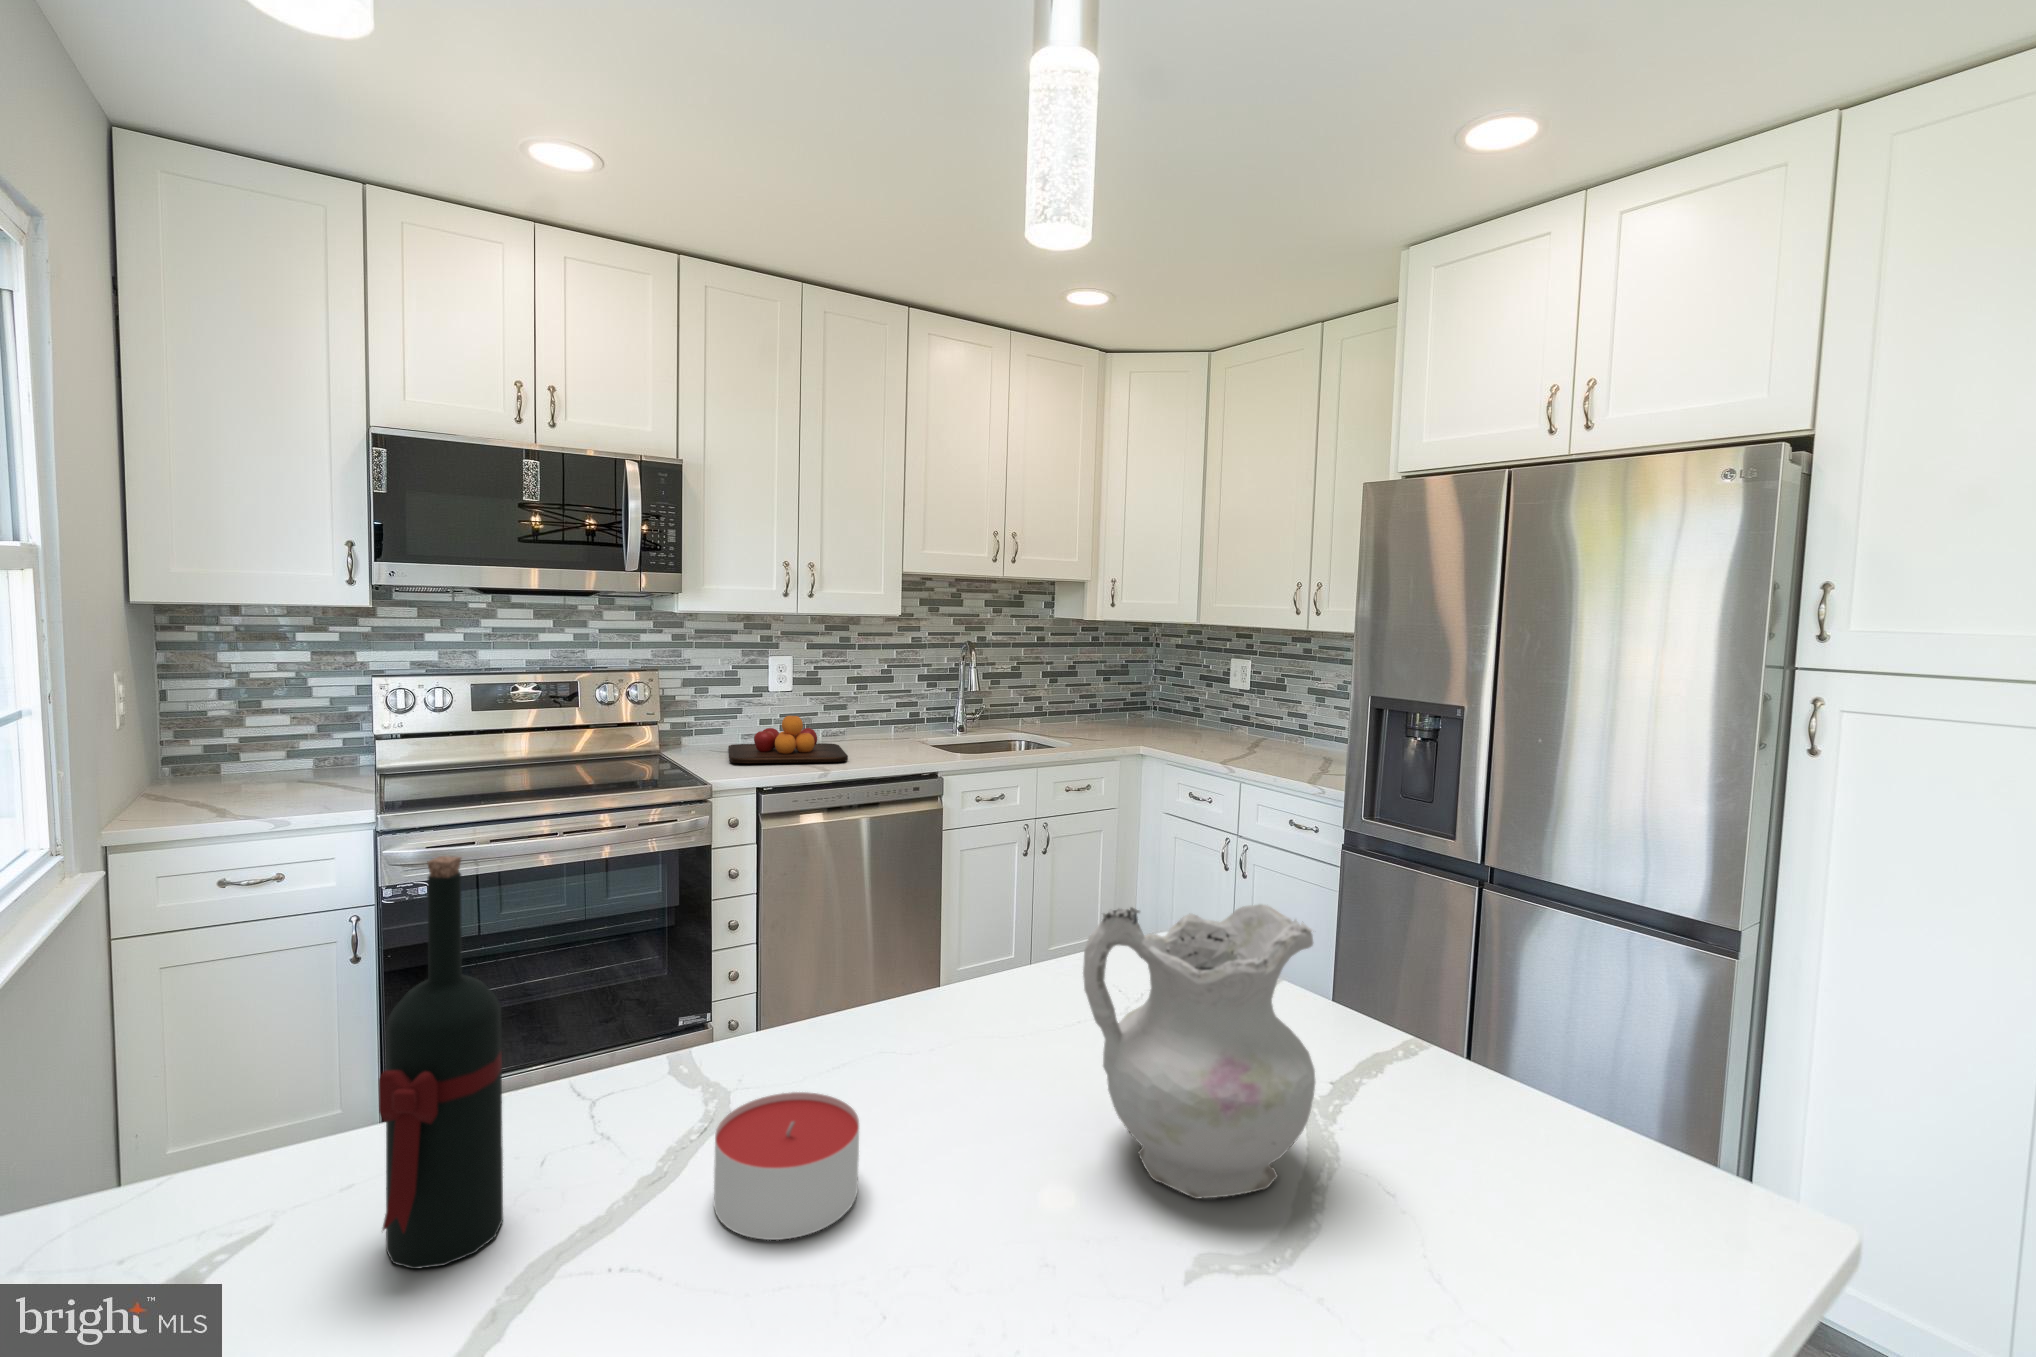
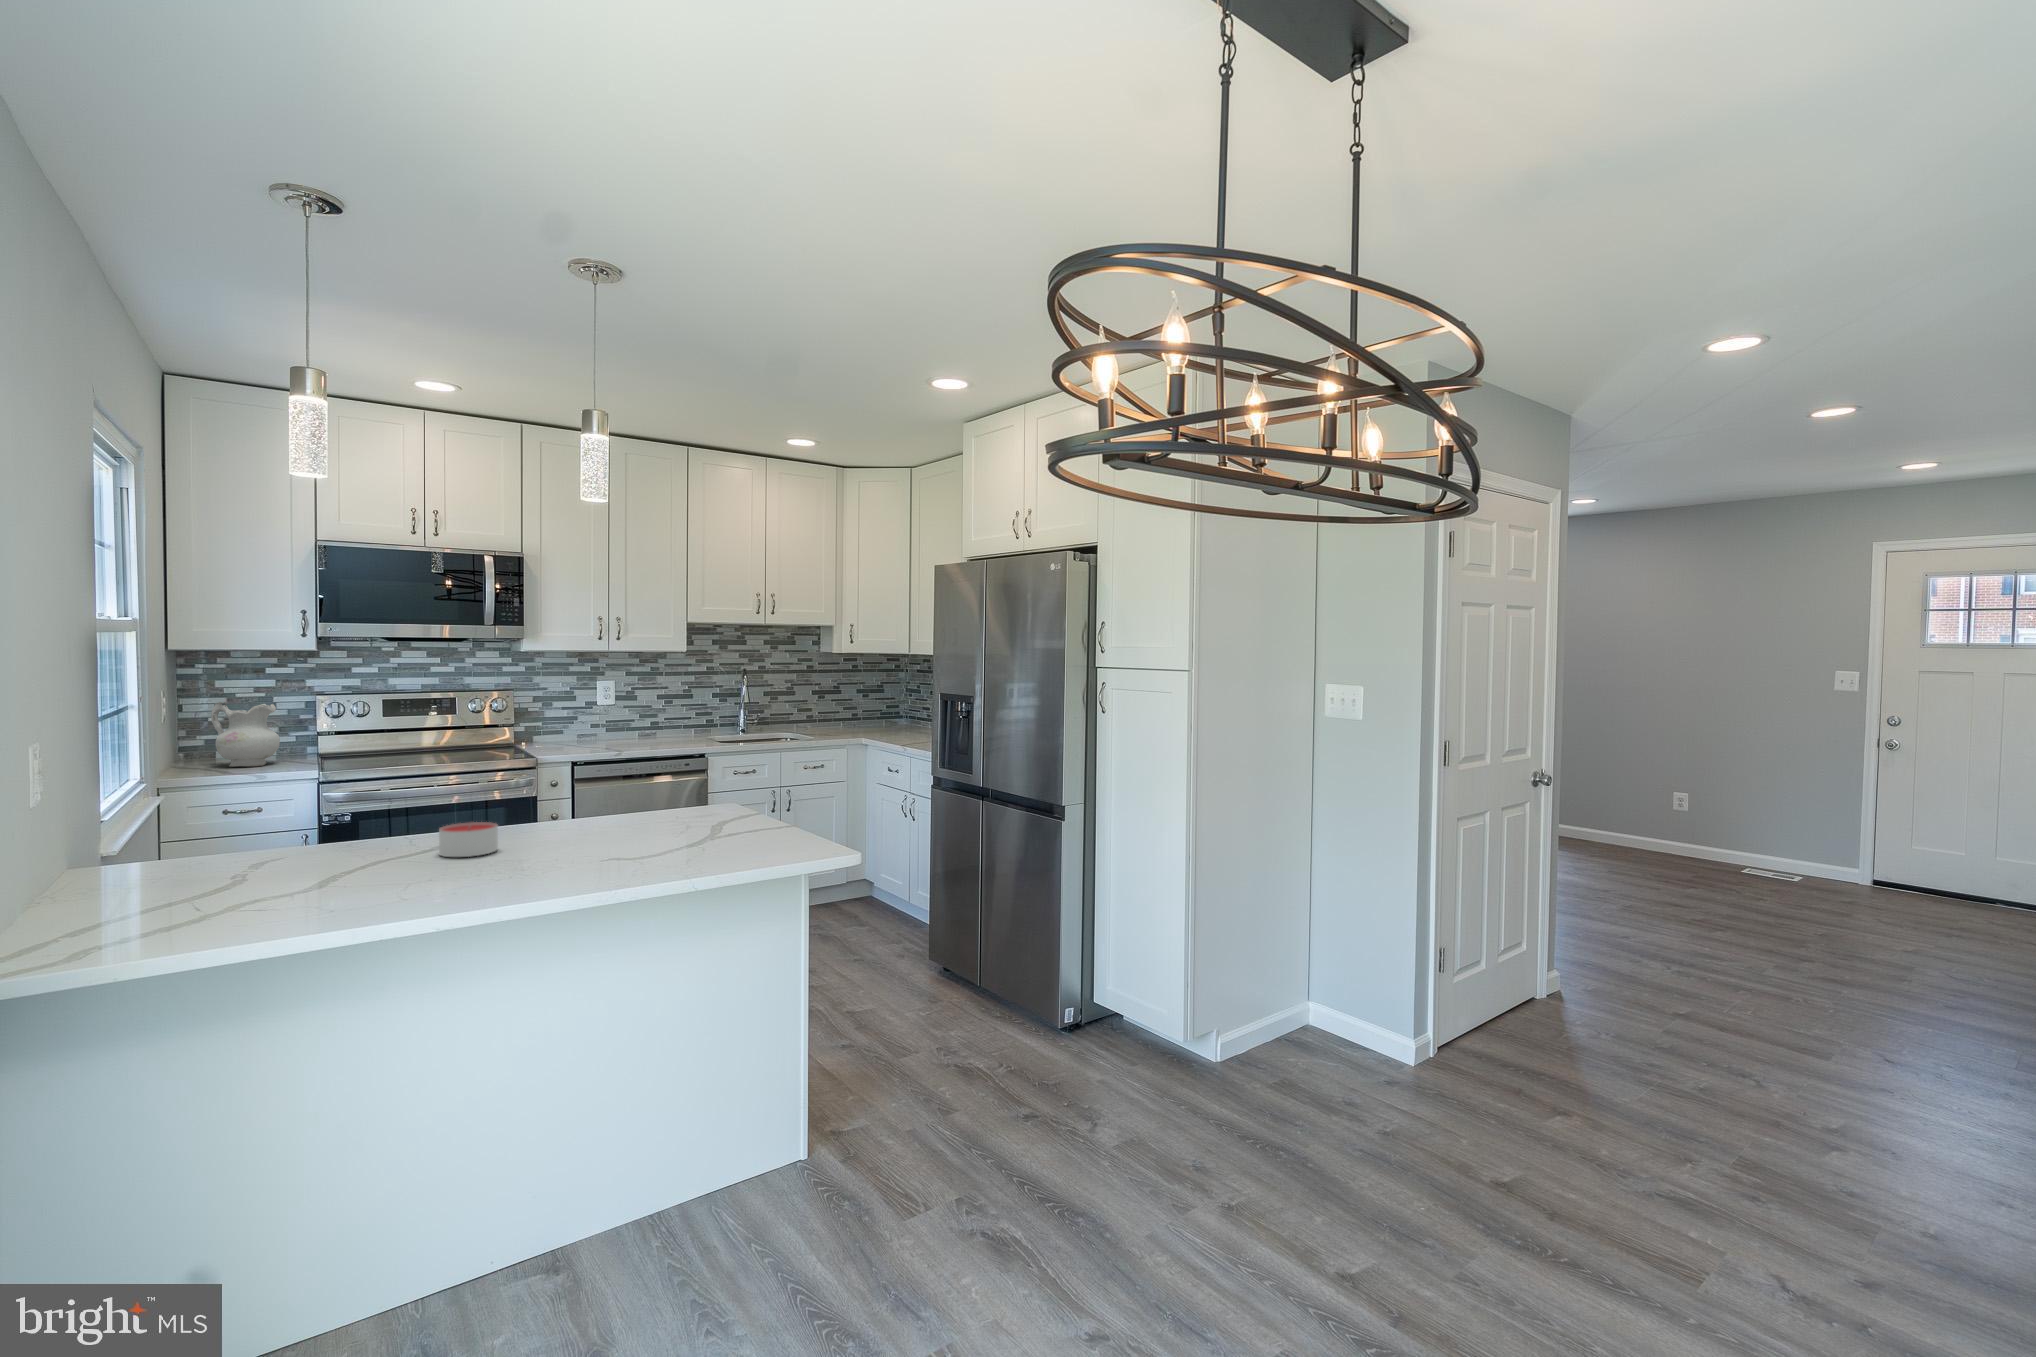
chopping board: present [728,716,848,763] -> none [559,719,644,749]
wine bottle: present [379,856,503,1269] -> none [315,726,360,861]
ceramic pitcher: present [1083,904,1315,1199] -> present [211,702,280,767]

